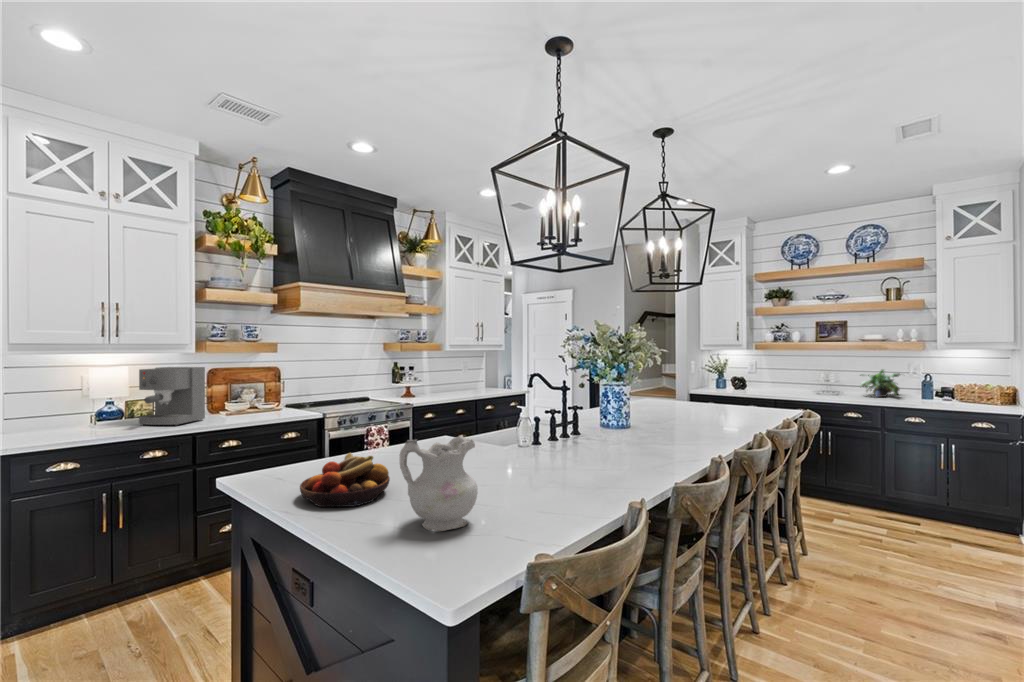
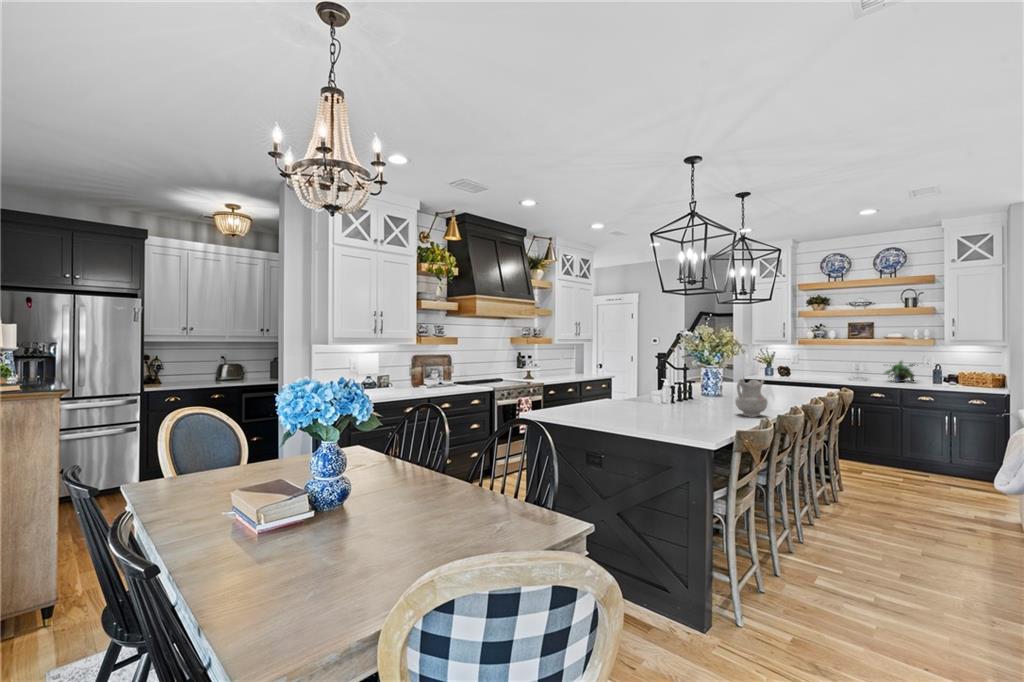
coffee maker: present [139,367,205,426] -> none [390,354,425,393]
ceramic pitcher: present [400,436,478,531] -> present [736,379,767,416]
fruit bowl: present [300,453,390,507] -> none [577,400,623,423]

